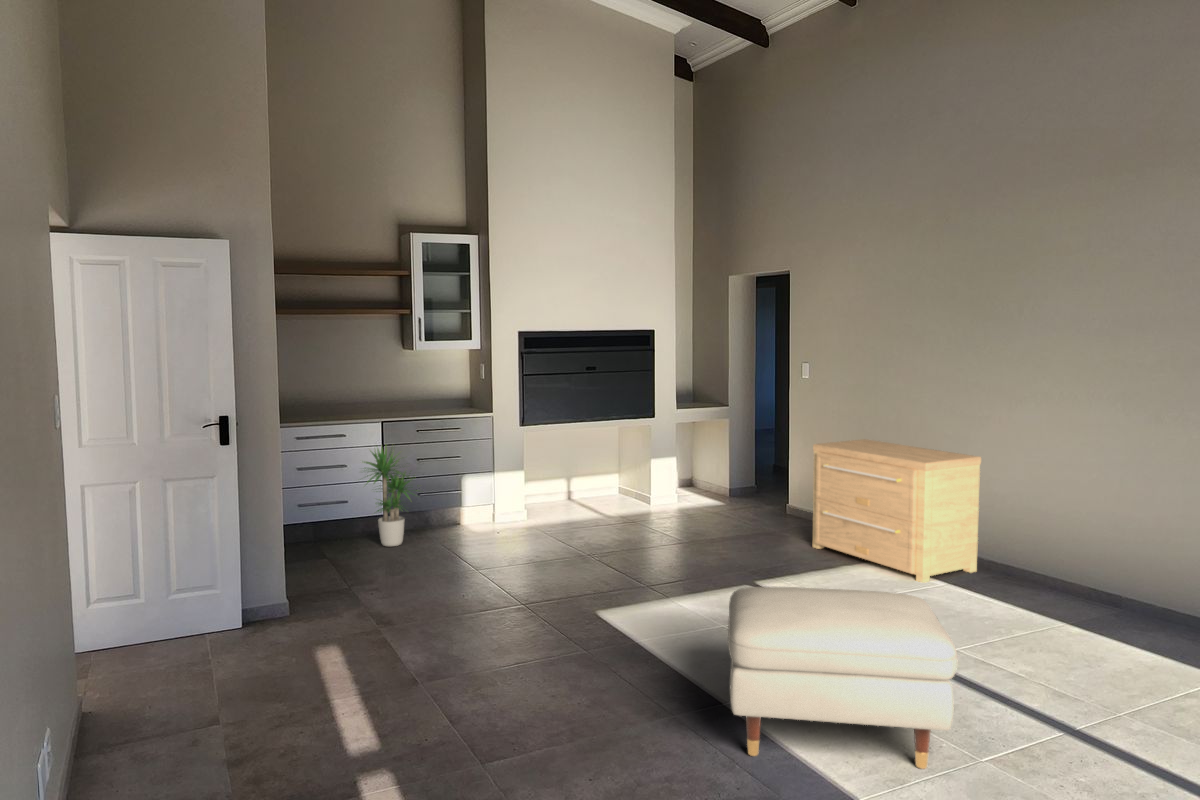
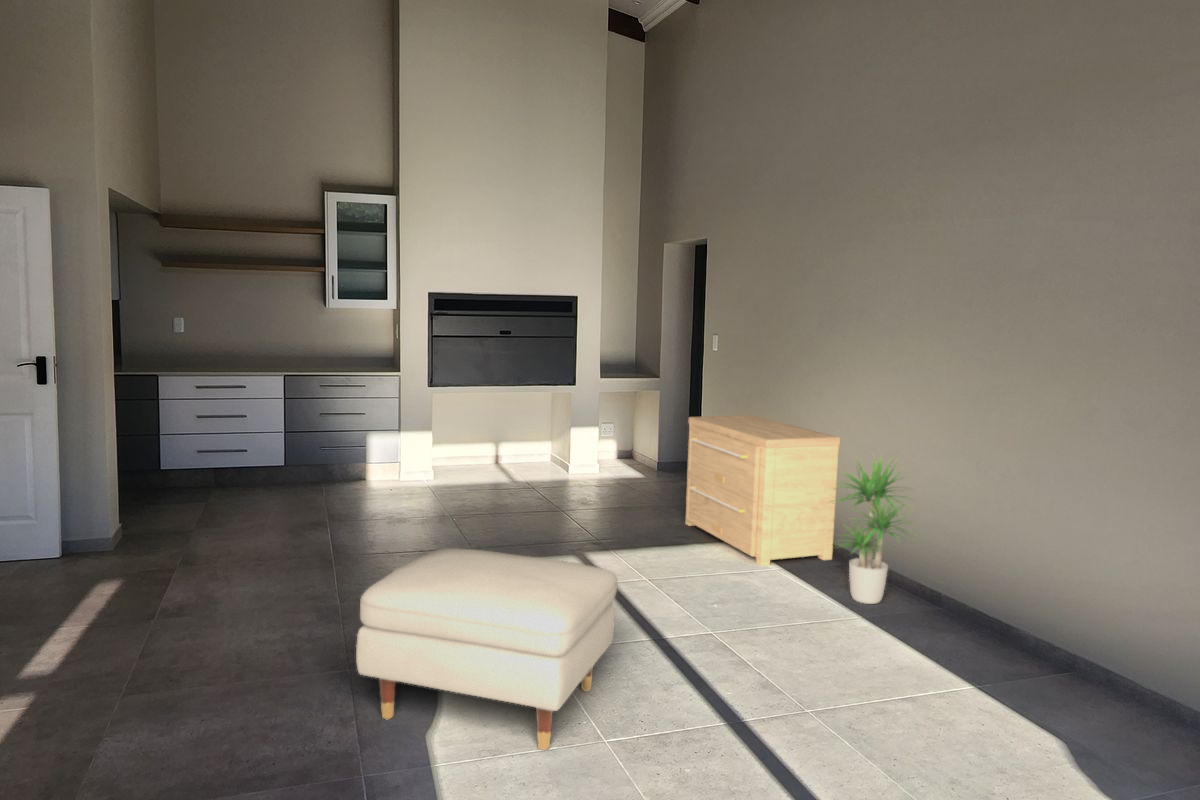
potted plant: present [364,447,418,546] -> present [836,459,912,604]

